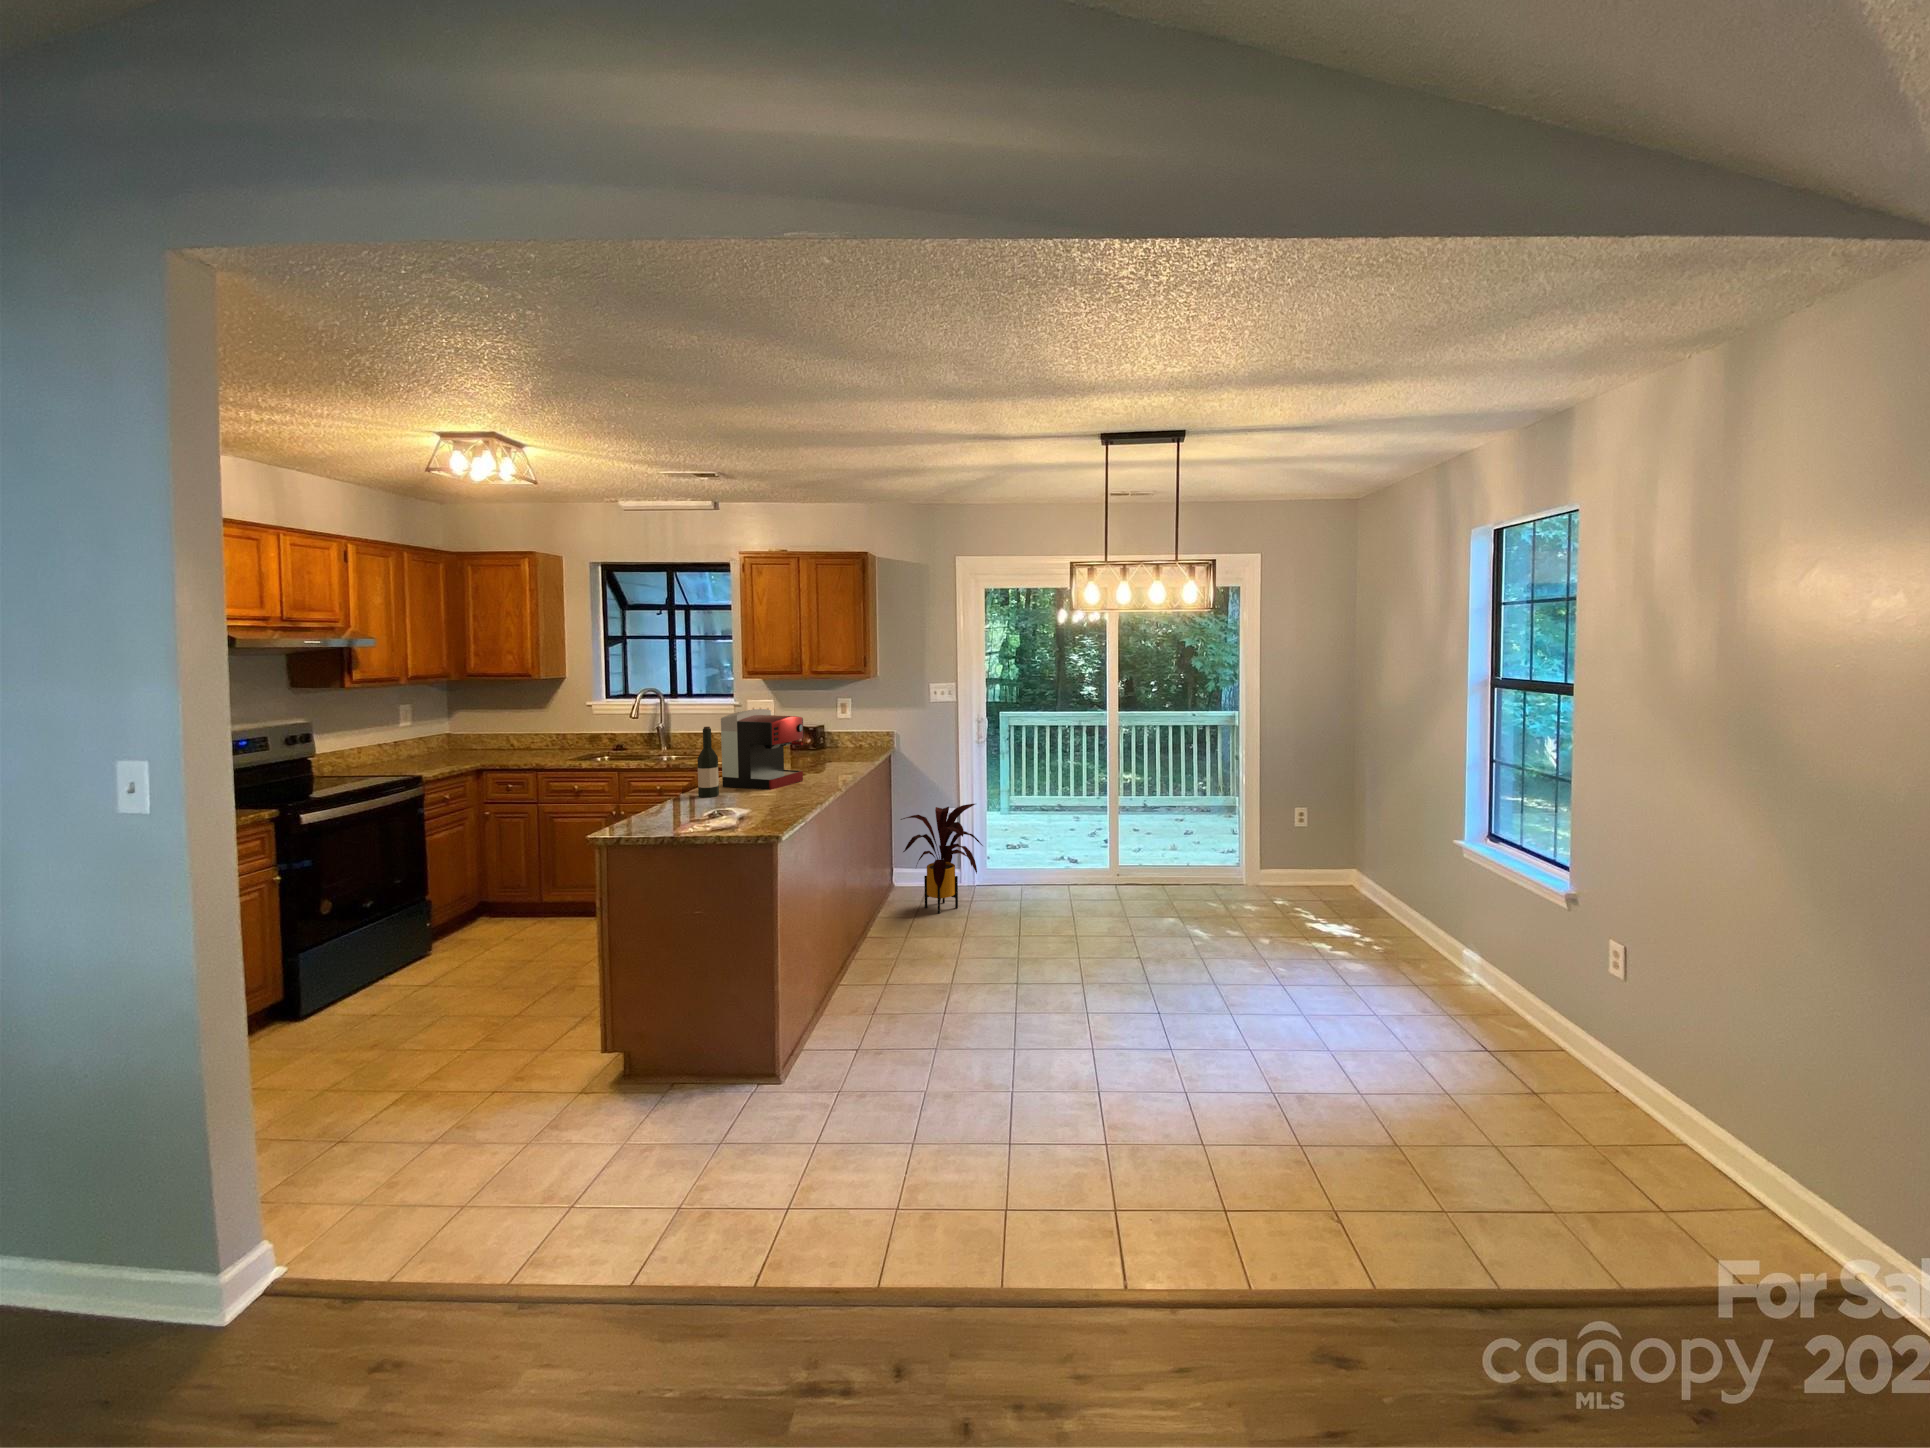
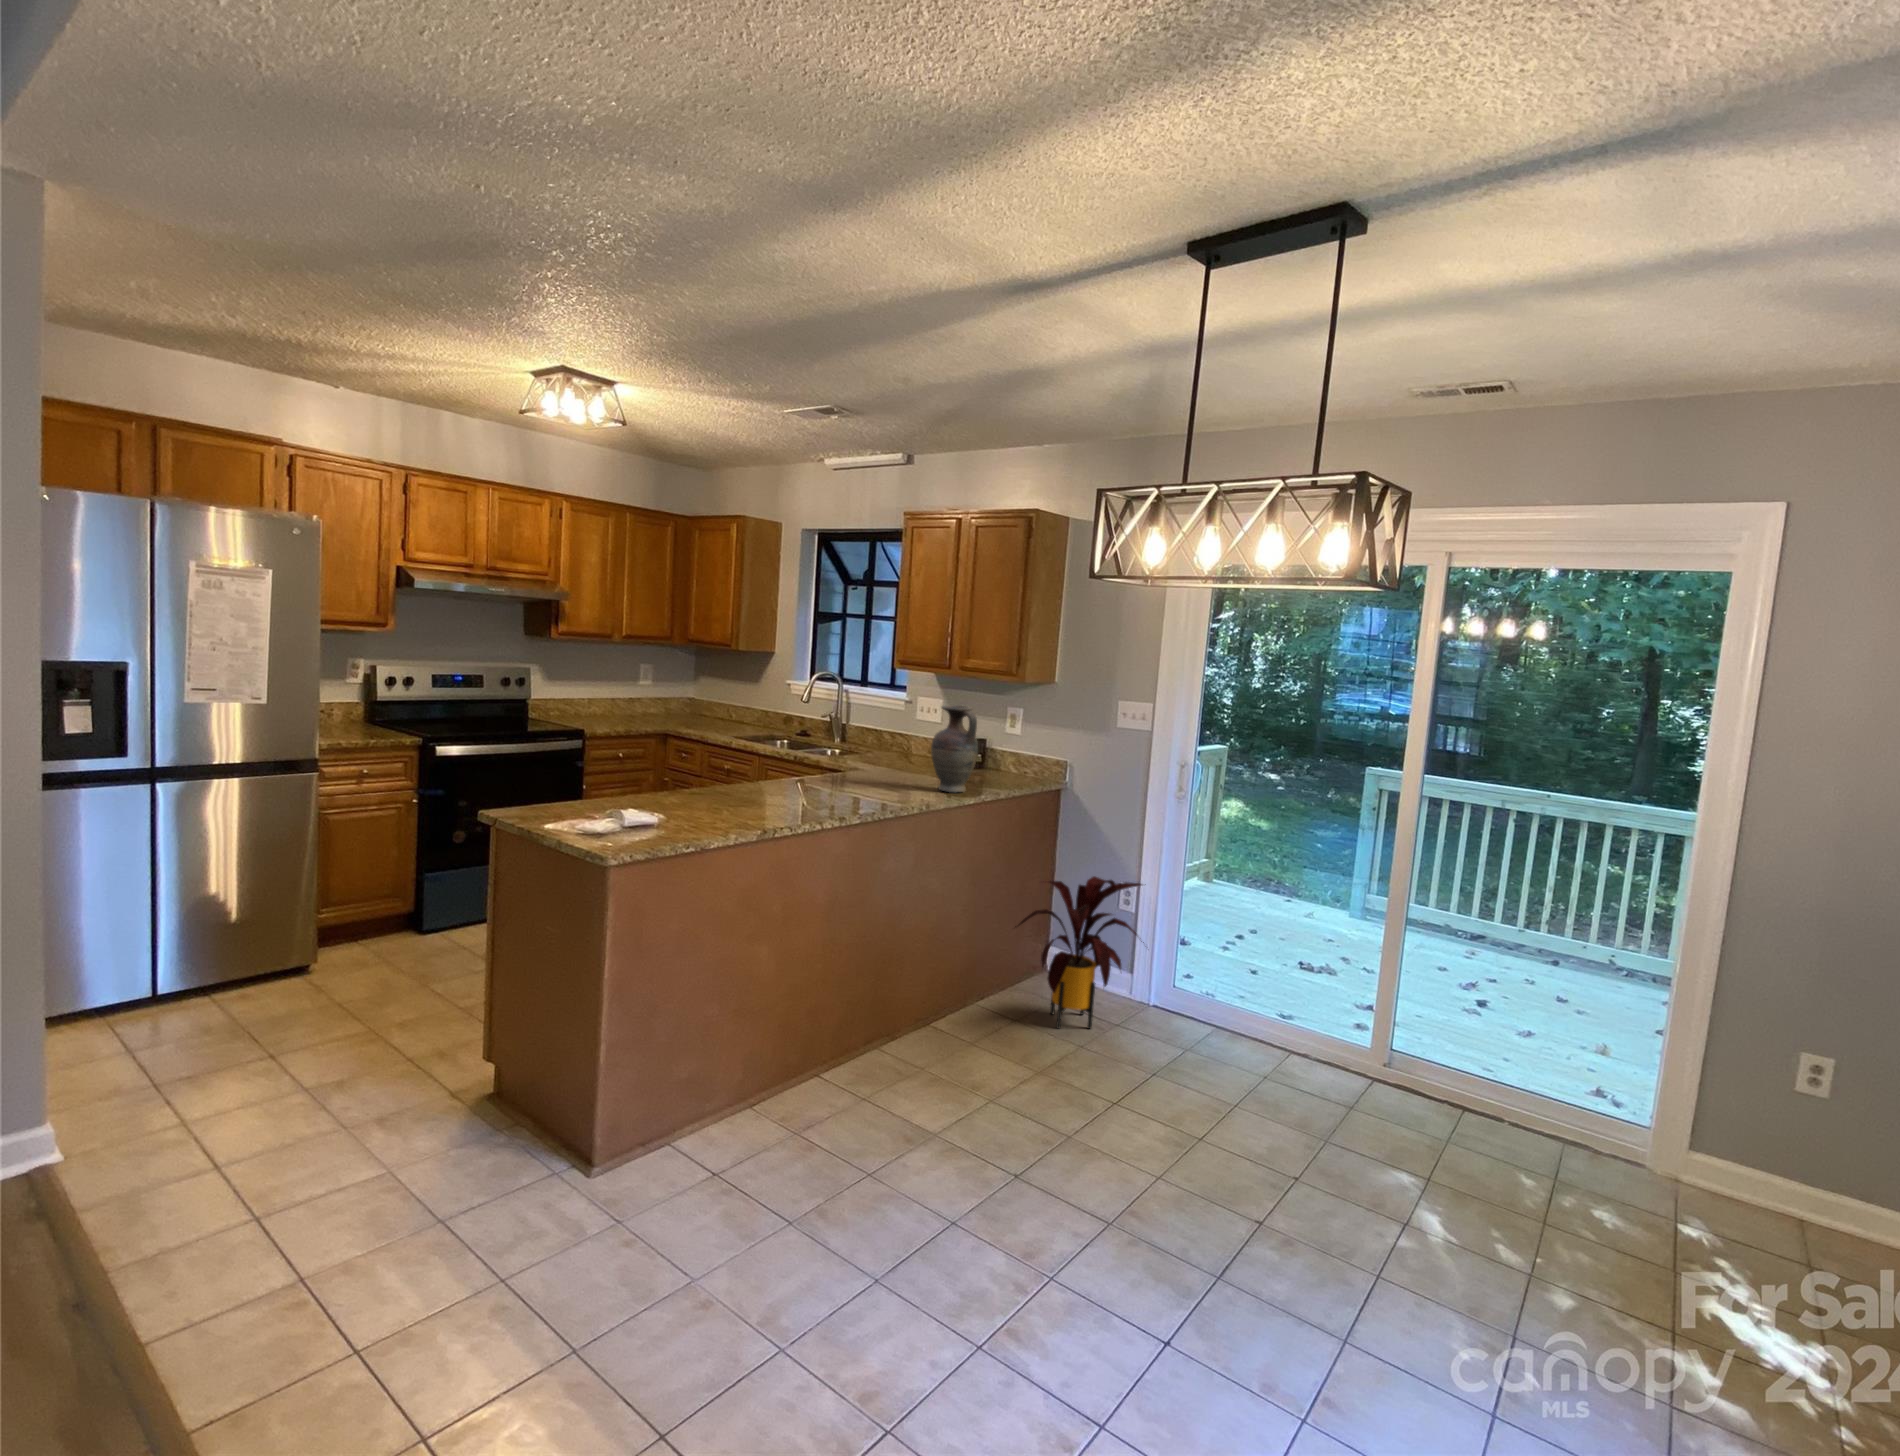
vase: none [819,700,856,765] -> present [931,705,978,792]
coffee maker: present [721,709,804,790] -> none [758,700,858,806]
wine bottle: present [697,727,719,797] -> none [700,712,726,801]

